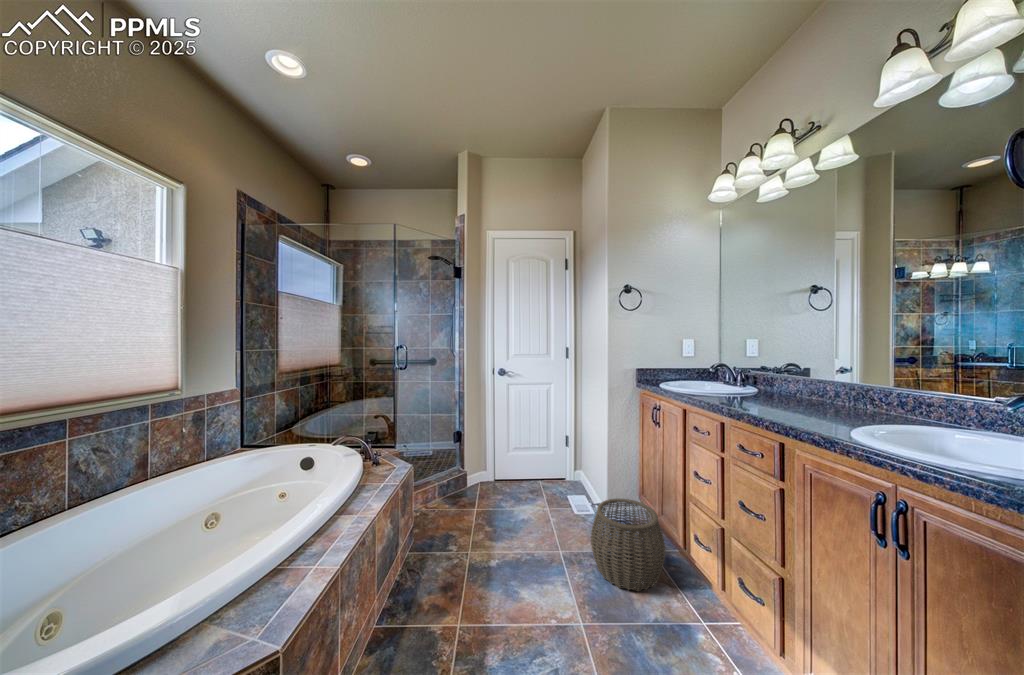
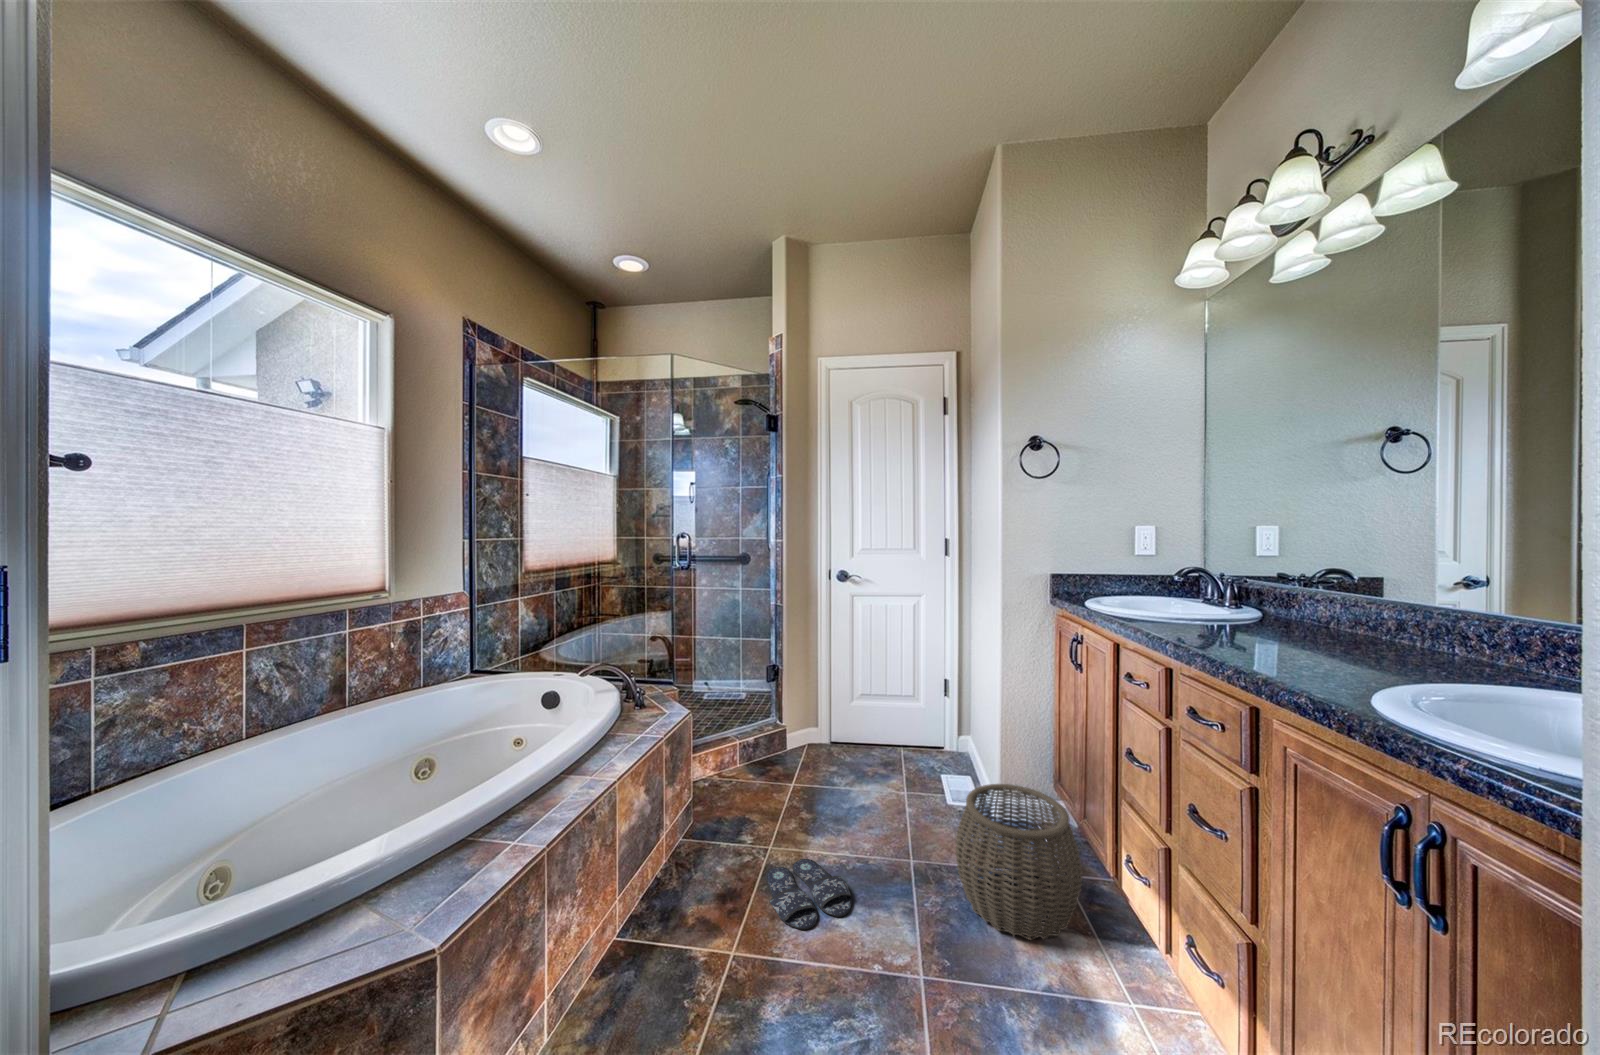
slippers: none [472,557,530,603] -> present [766,859,851,930]

